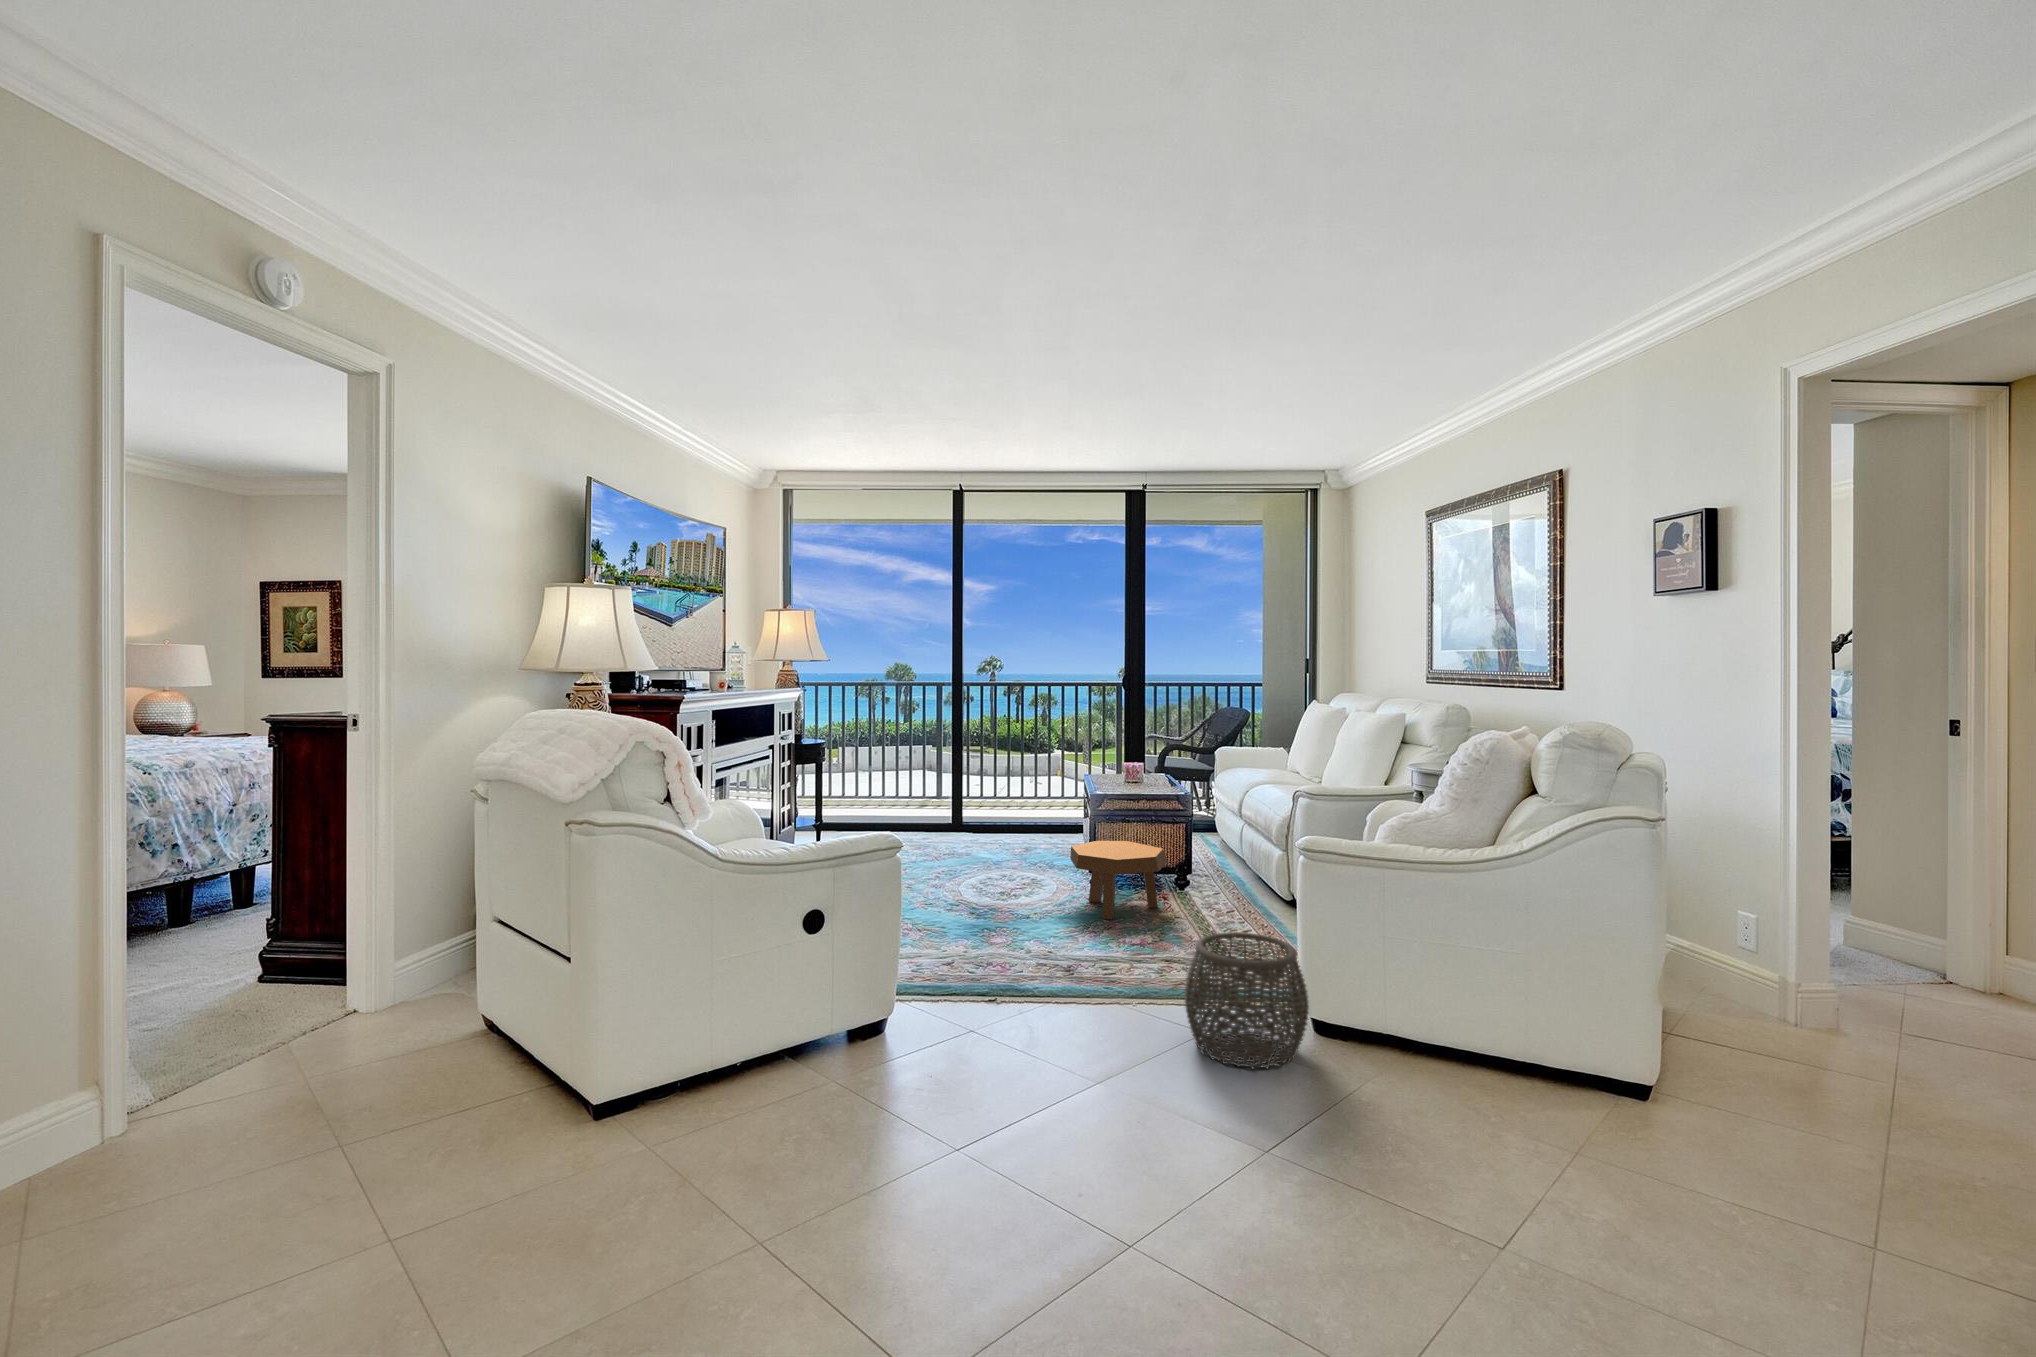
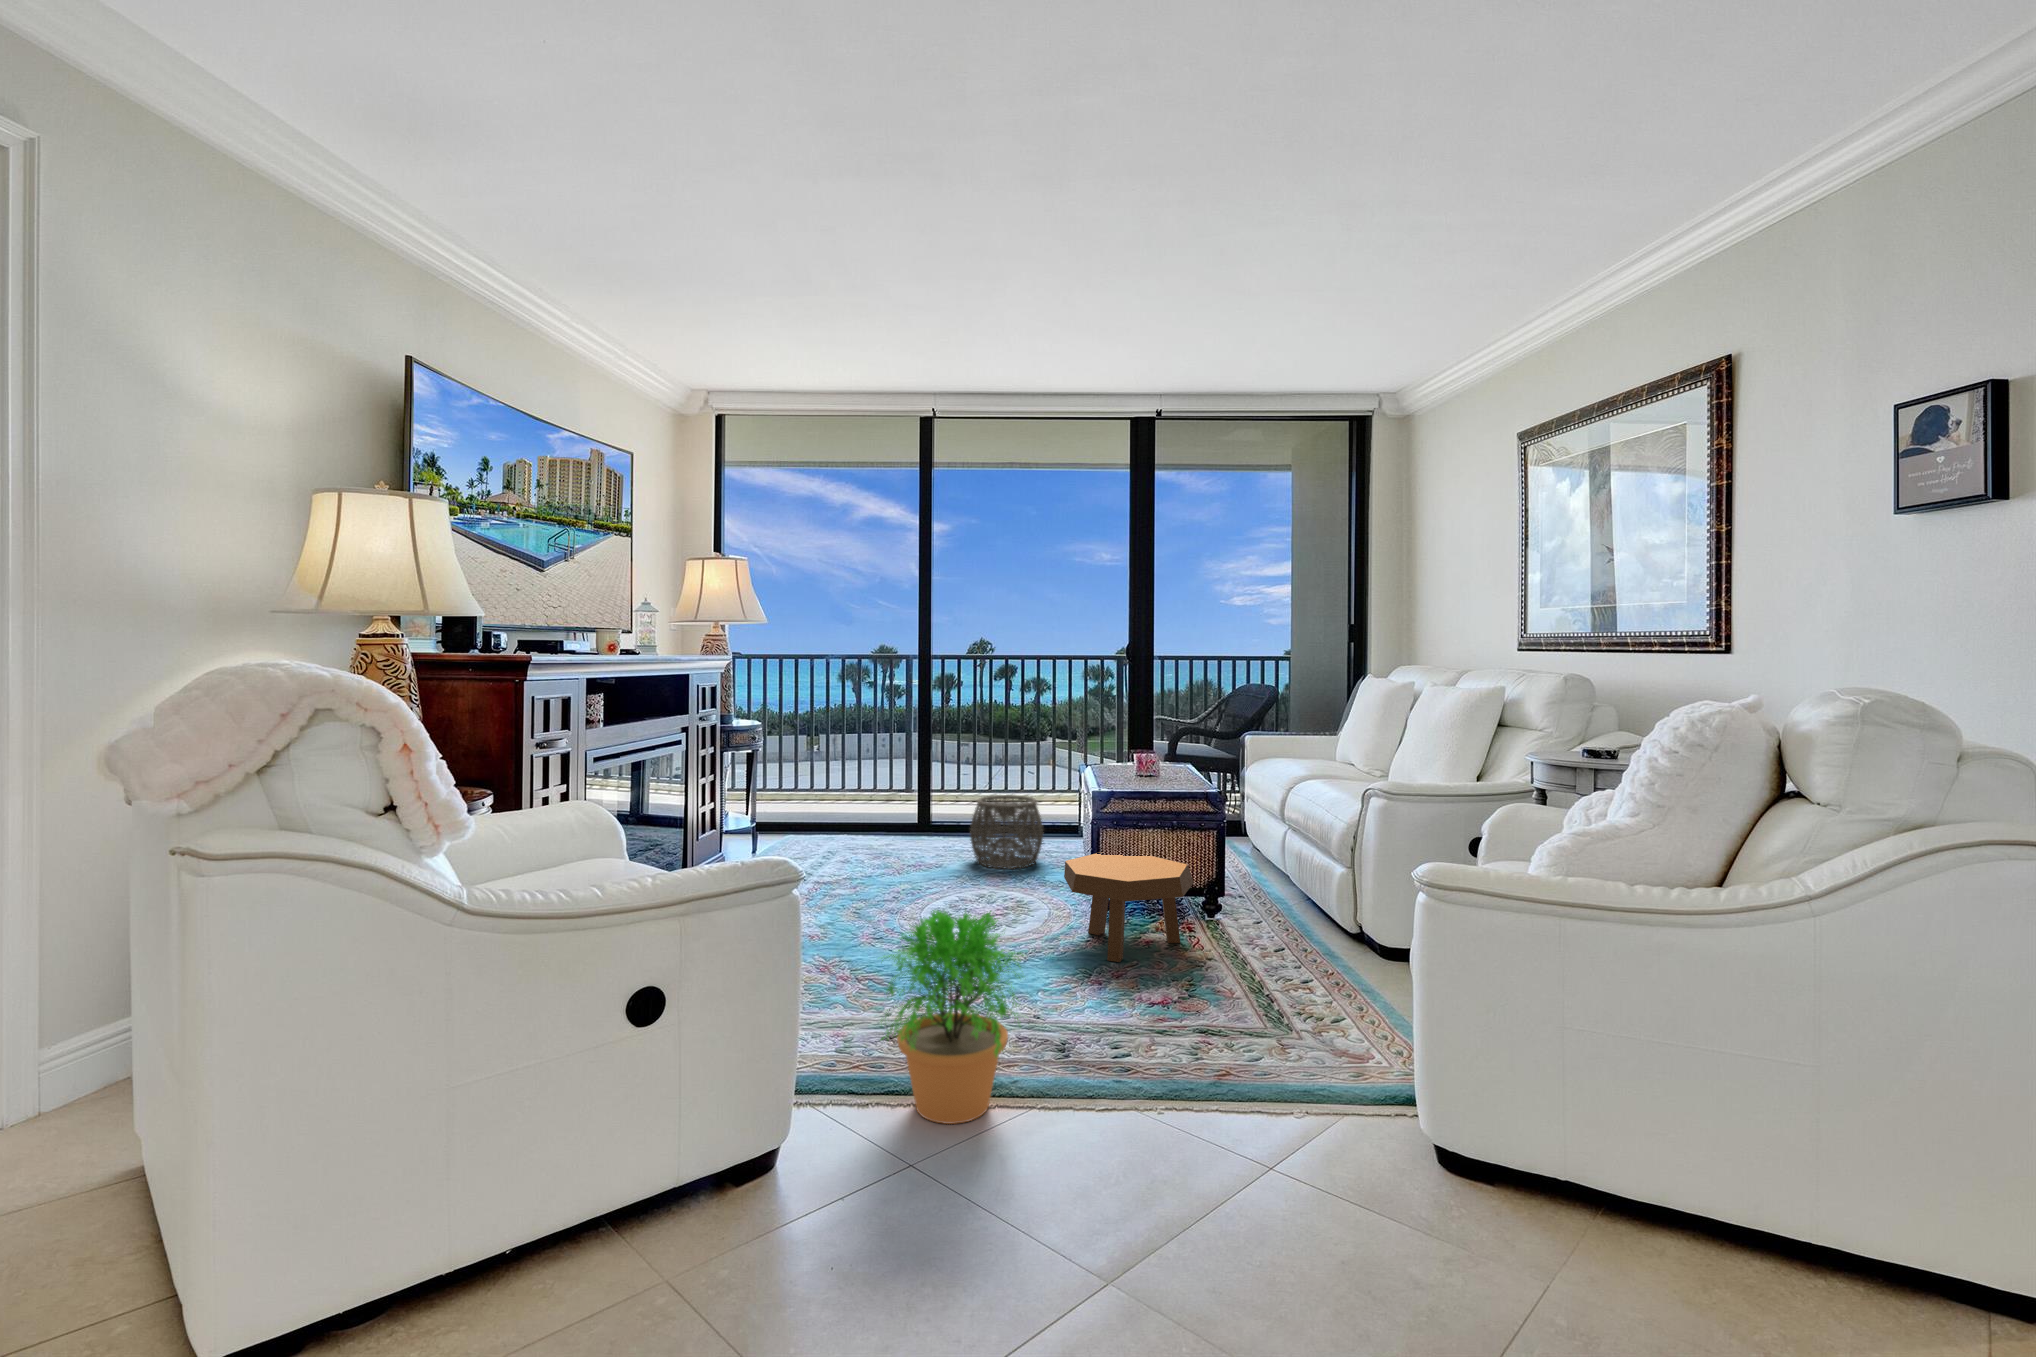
potted plant: none [942,867,1047,1010] -> present [882,910,1020,1124]
woven basket: present [1184,932,1309,1069] -> present [970,795,1043,869]

